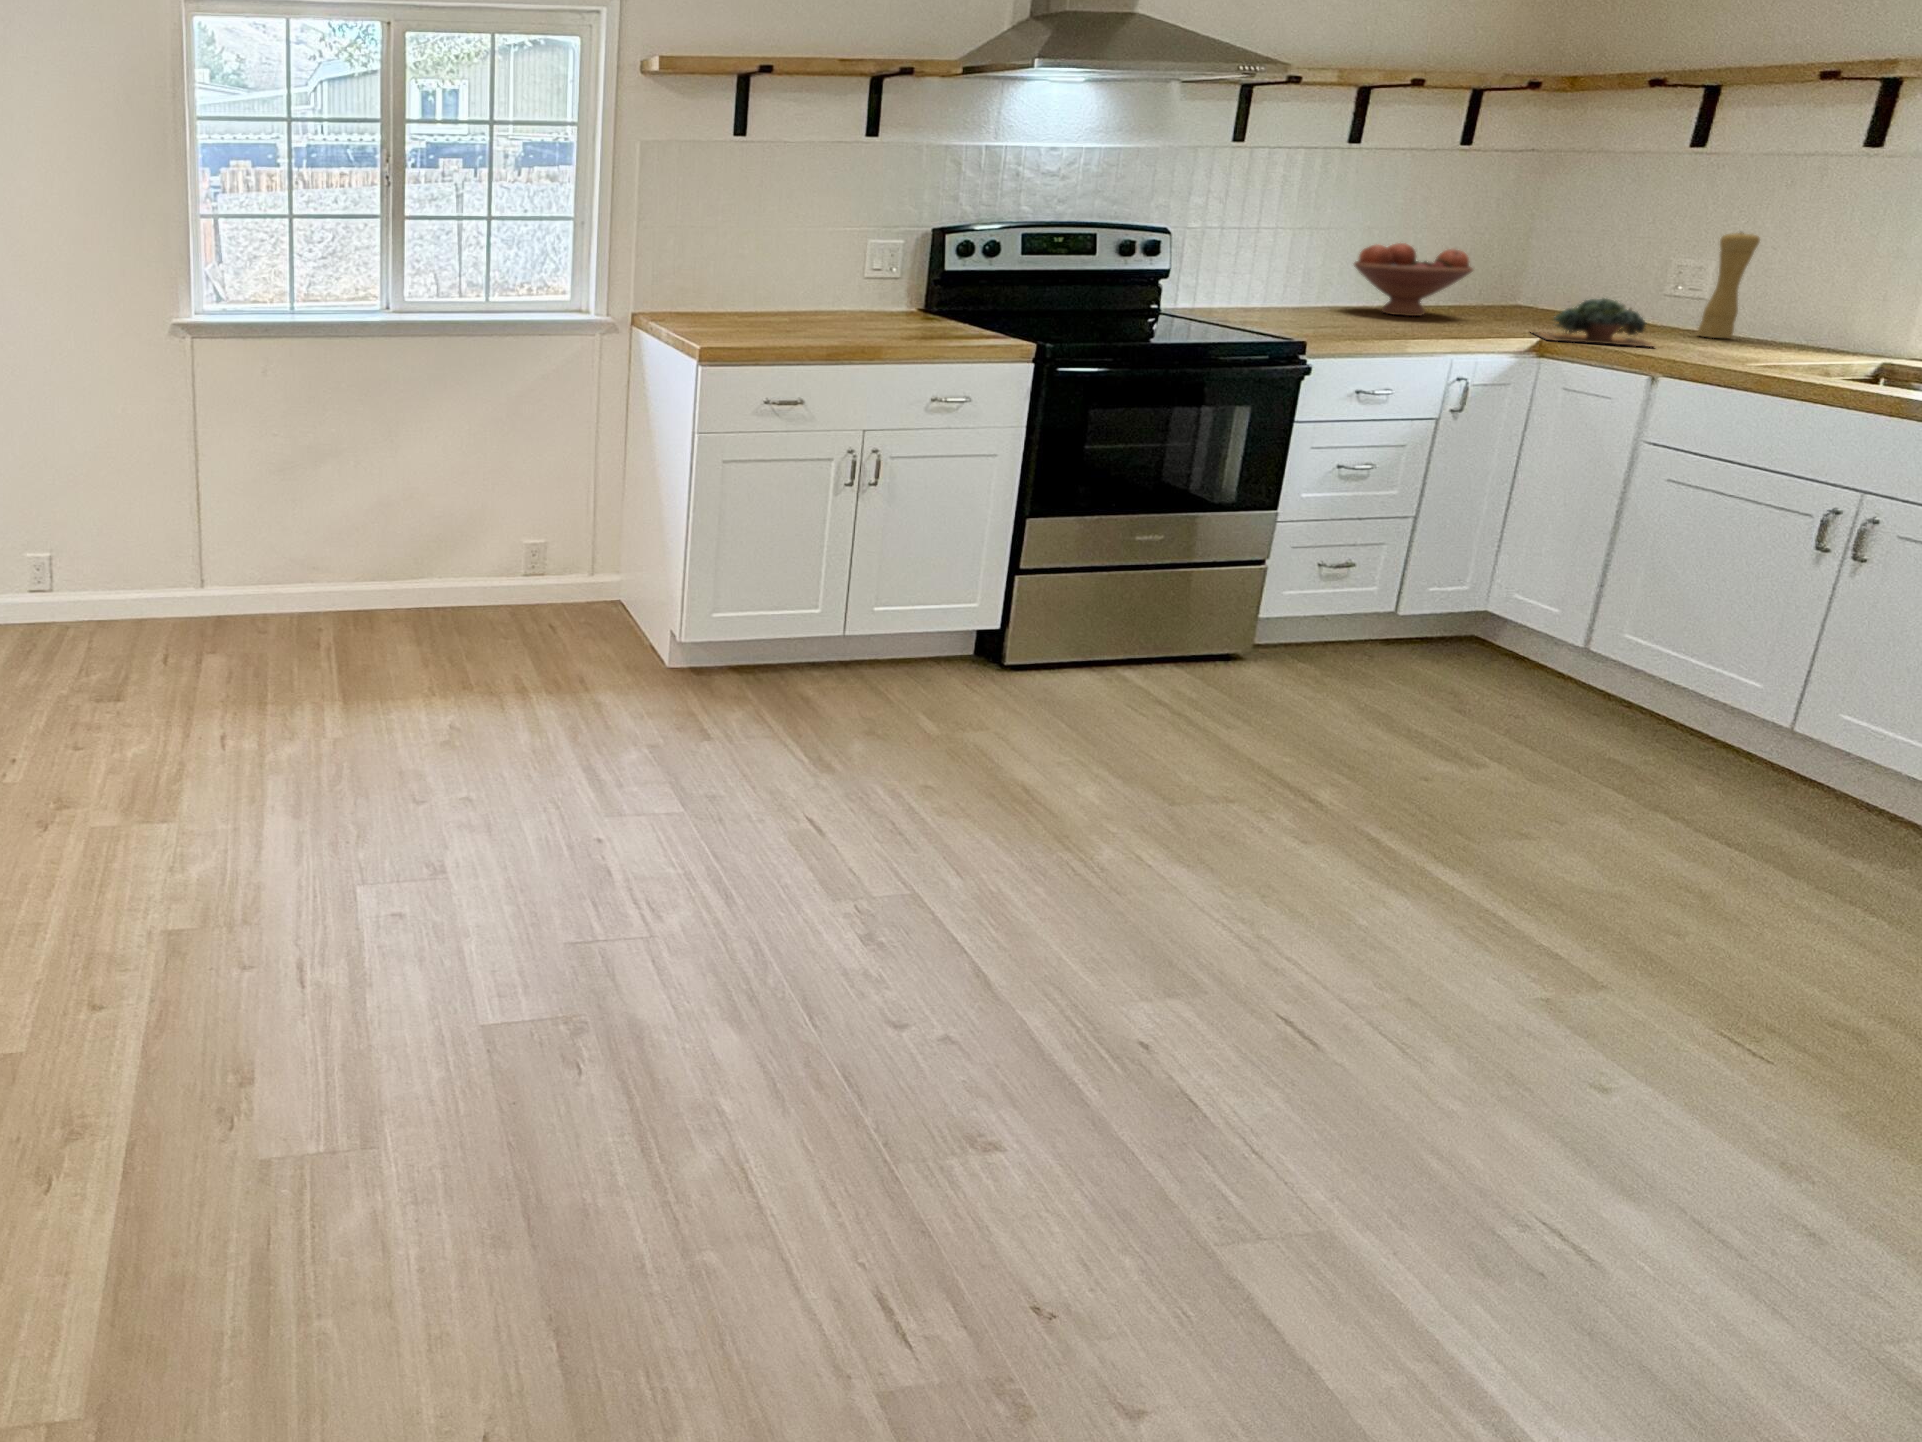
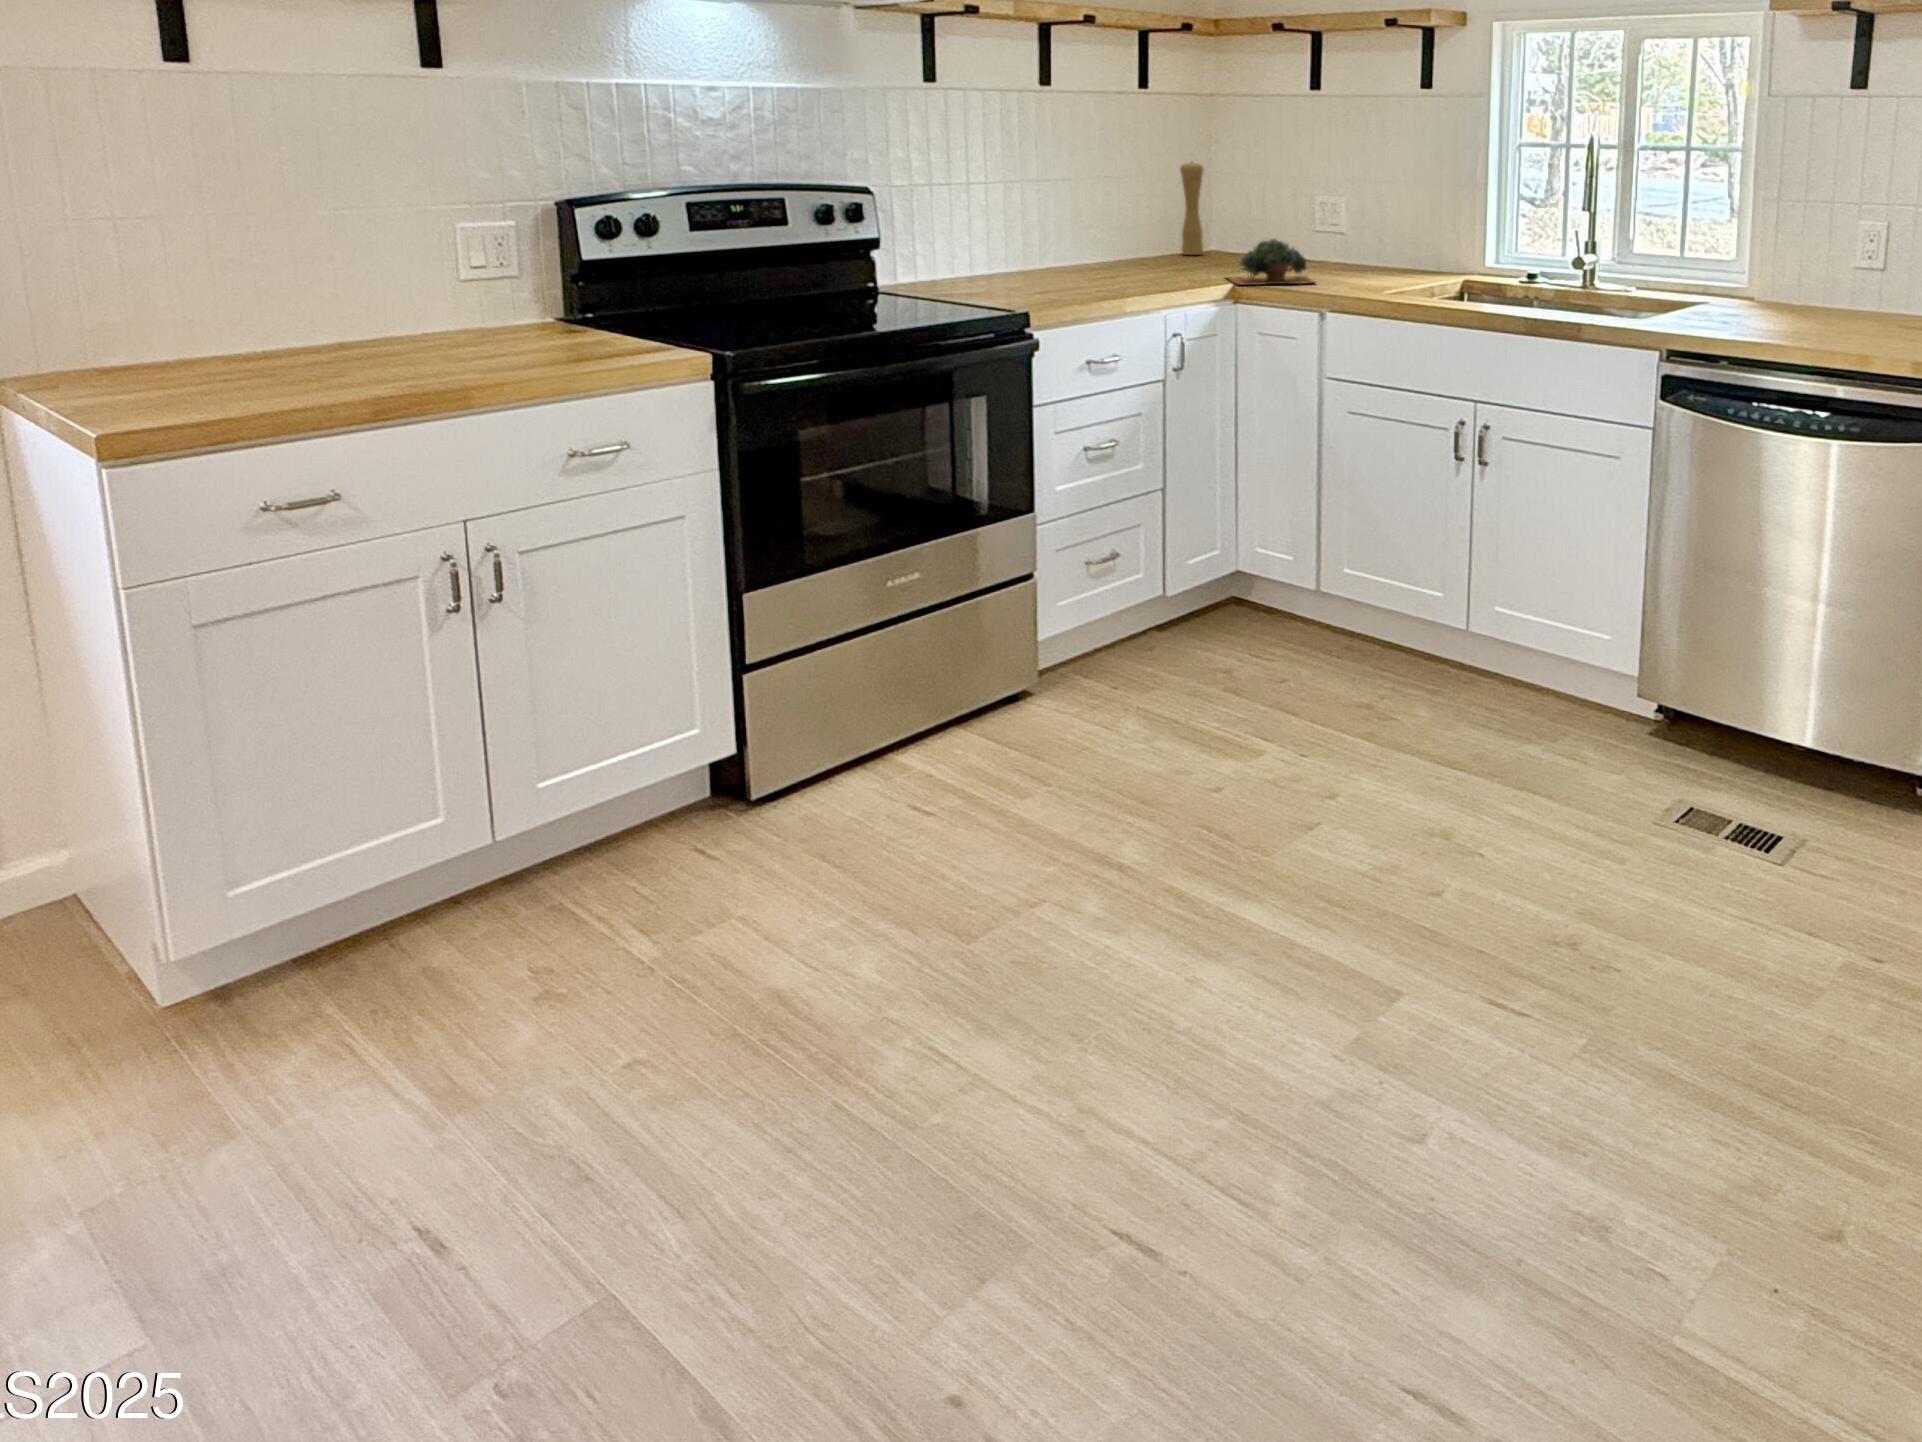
pepper mill: present [1697,232,1760,338] -> present [1180,162,1203,255]
fruit bowl: present [1354,243,1473,316] -> none [1071,193,1173,270]

